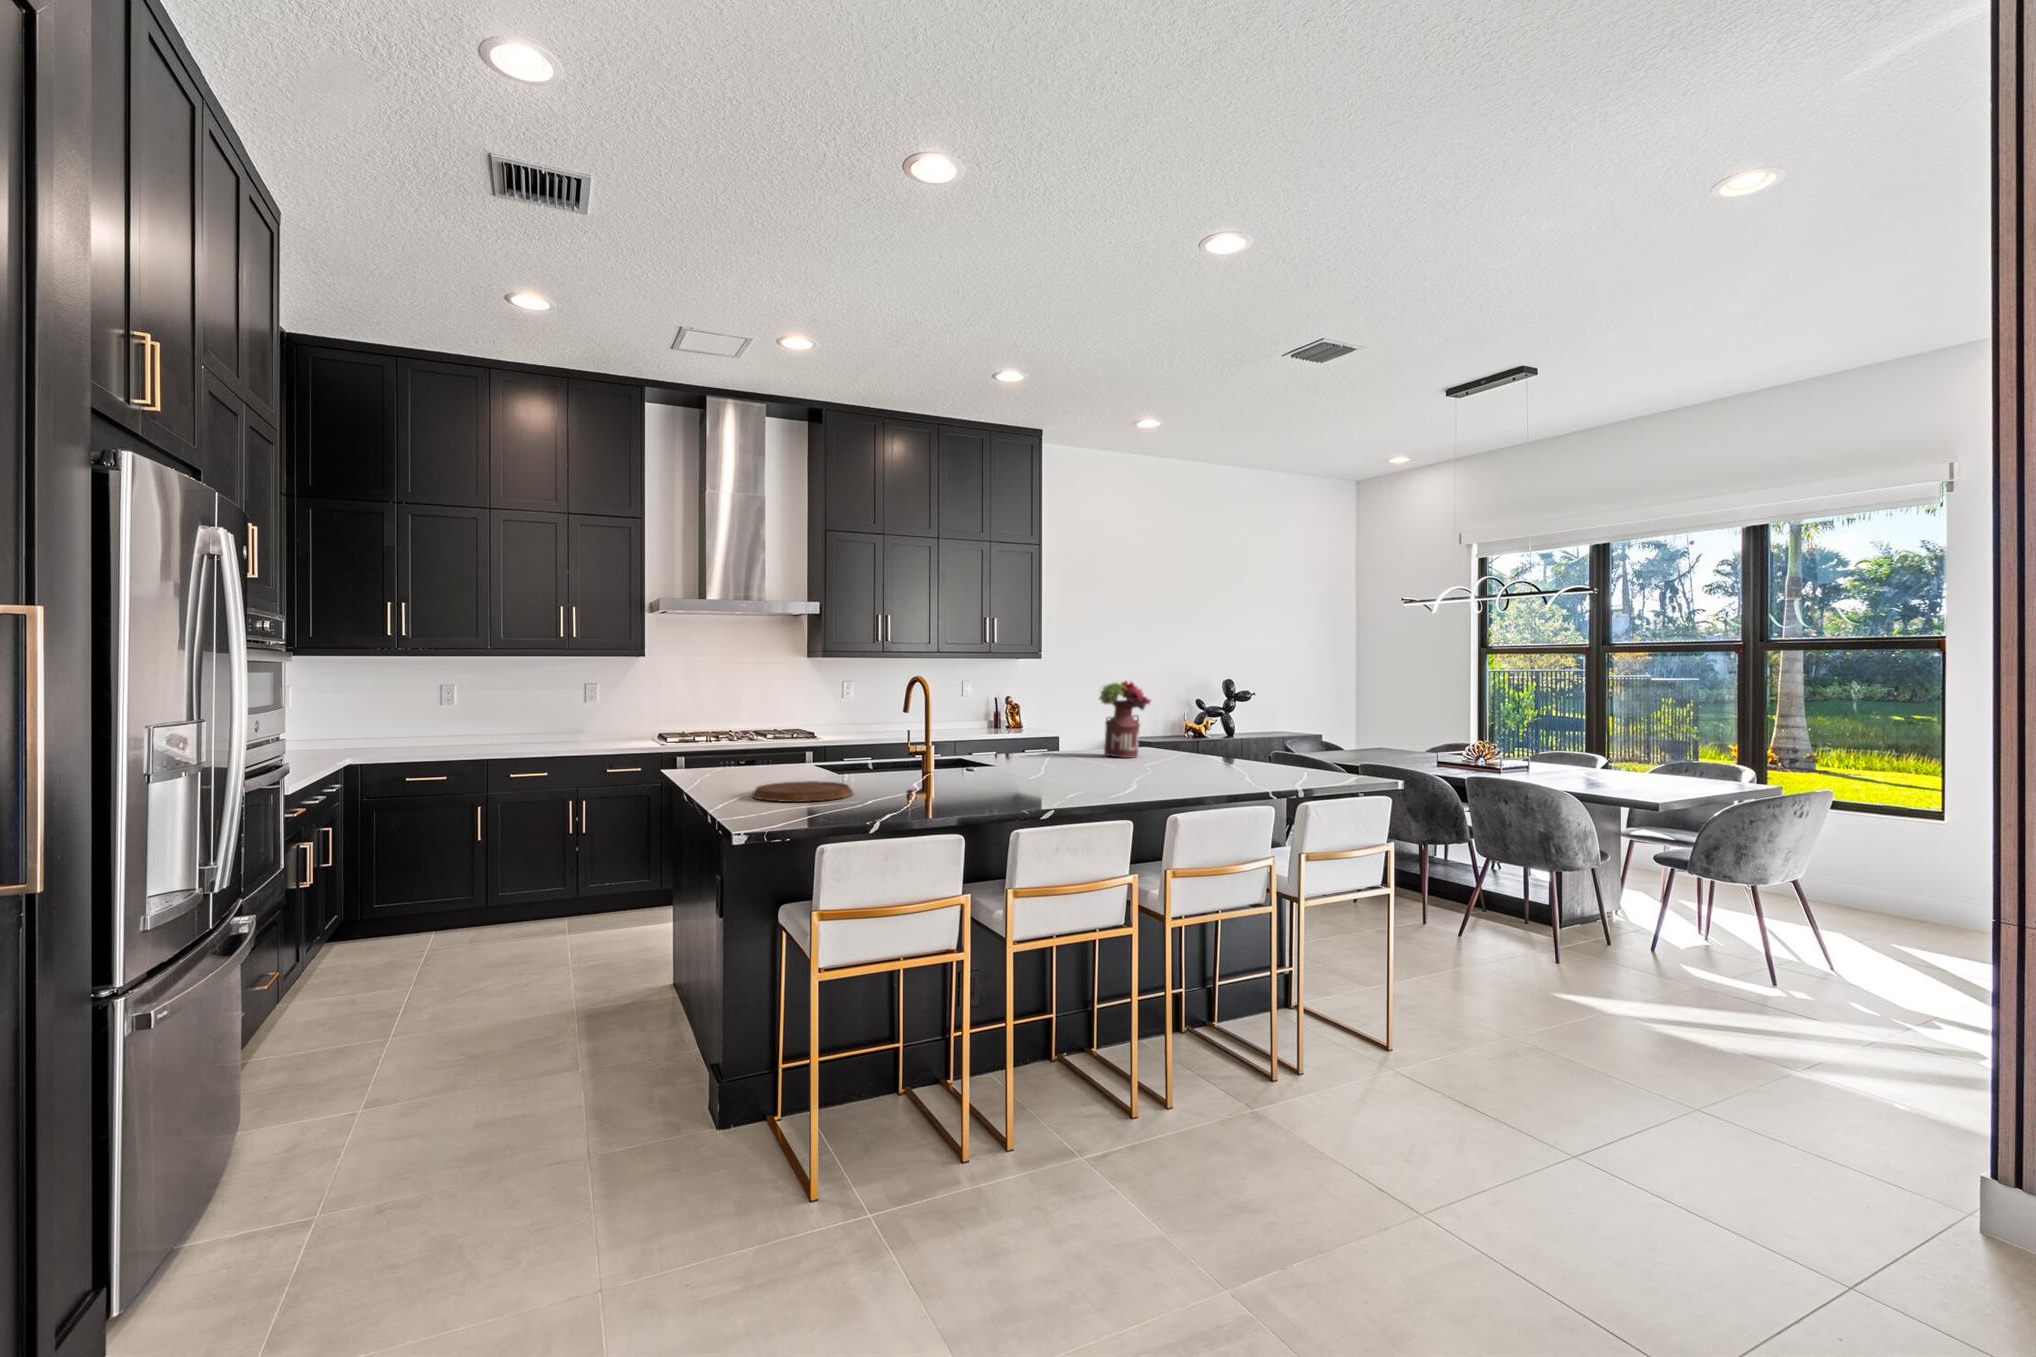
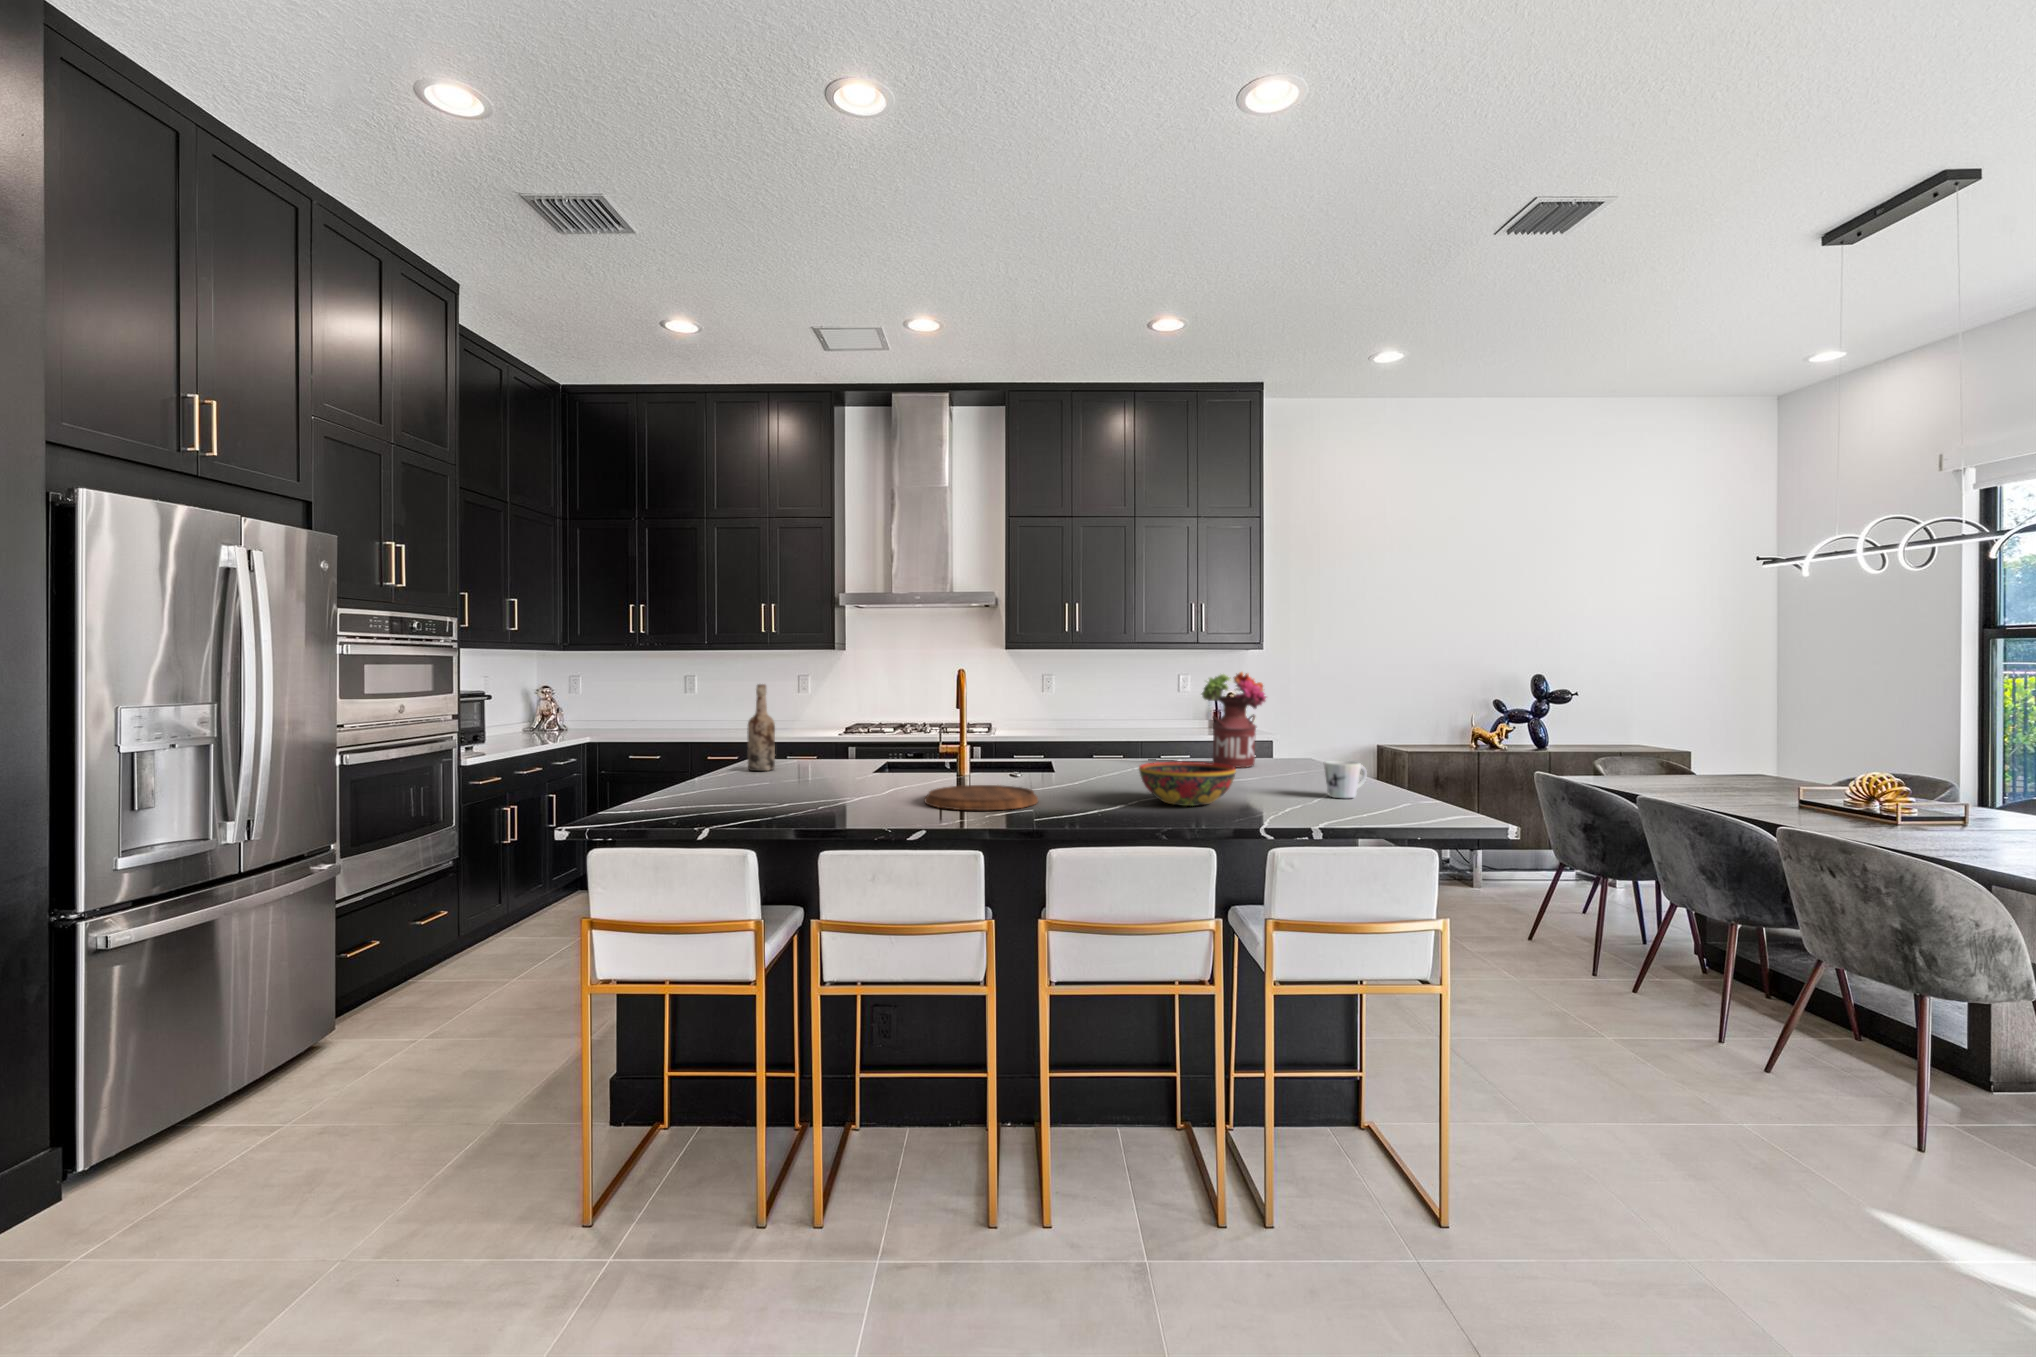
wine bottle: none [734,696,760,780] -> present [747,684,775,771]
mug: none [1237,747,1264,774] -> present [1324,761,1367,798]
bowl: none [1132,752,1206,784] -> present [1139,762,1236,806]
cutting board: present [752,781,853,802] -> present [925,785,1038,810]

